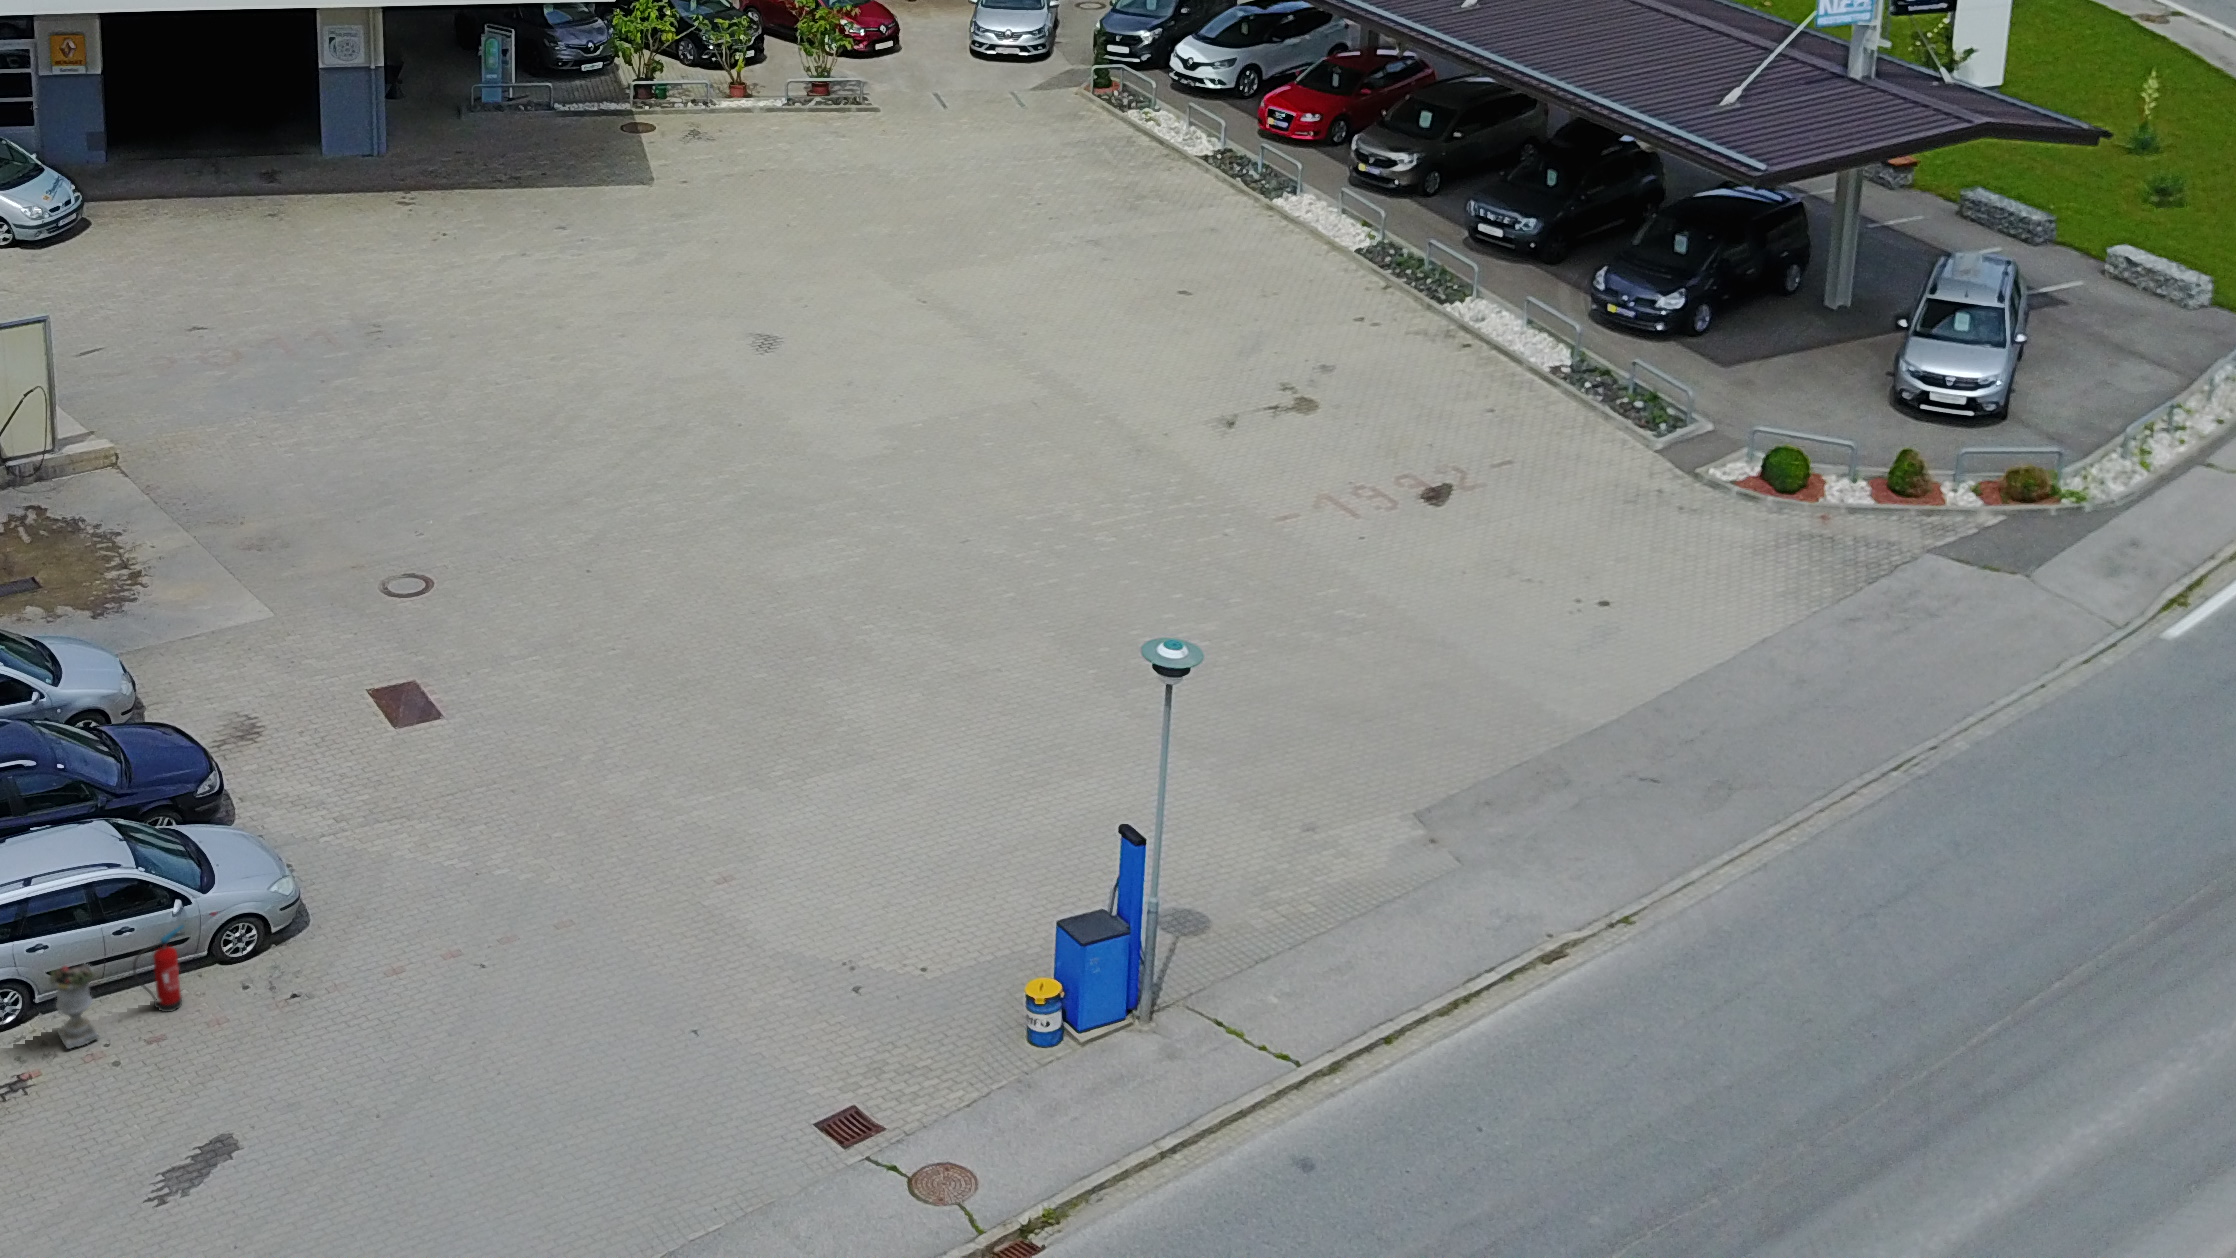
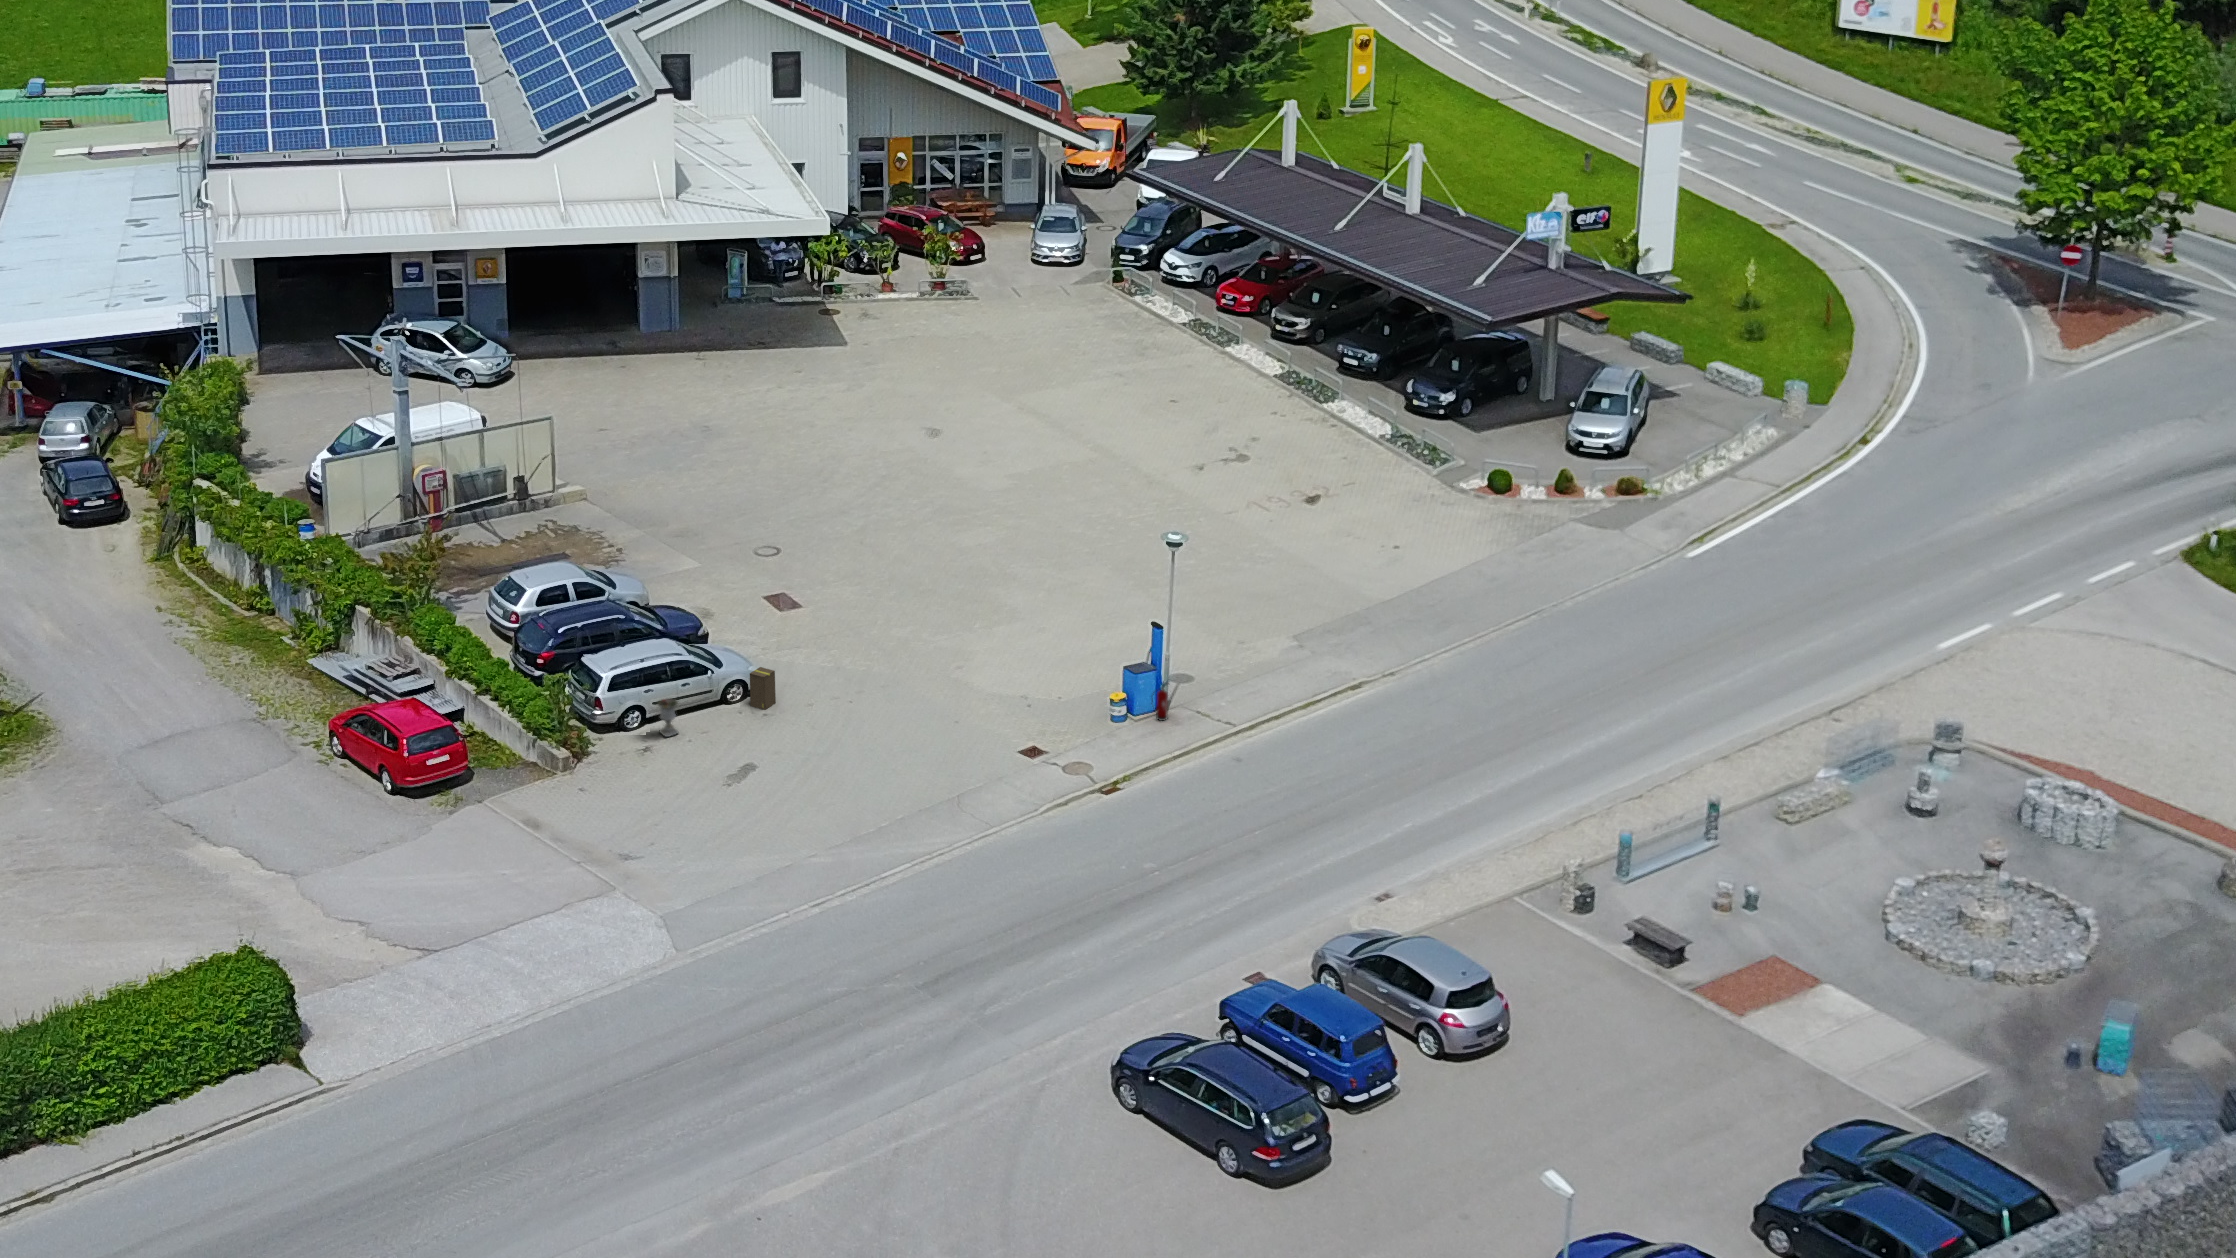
cardboard box: none [269,883,327,978] -> present [750,667,776,710]
fire extinguisher: present [133,925,183,1012] -> present [1152,682,1169,721]

